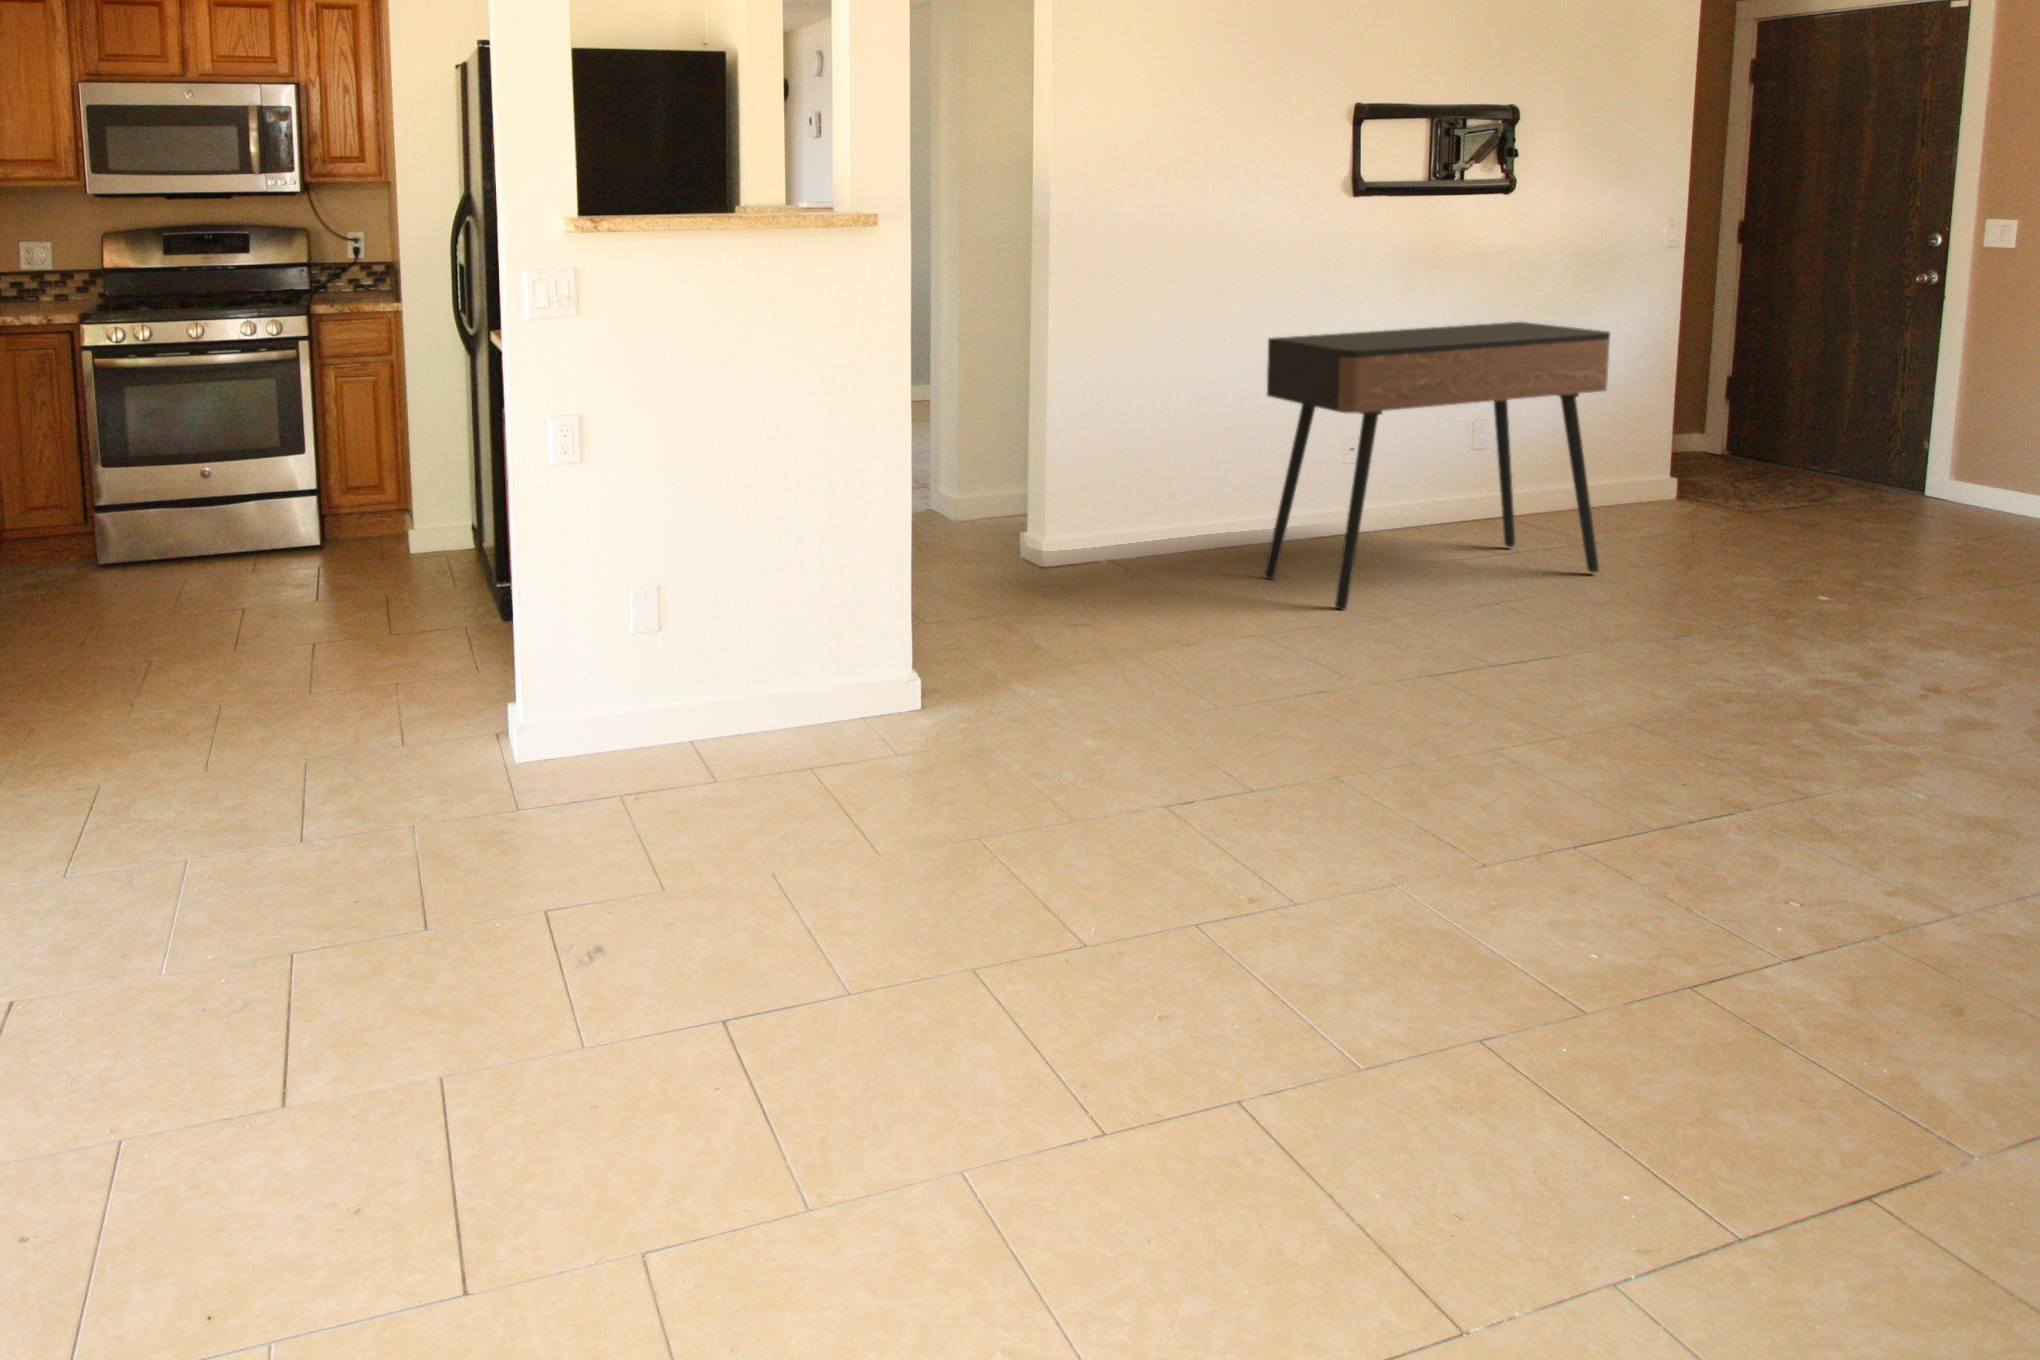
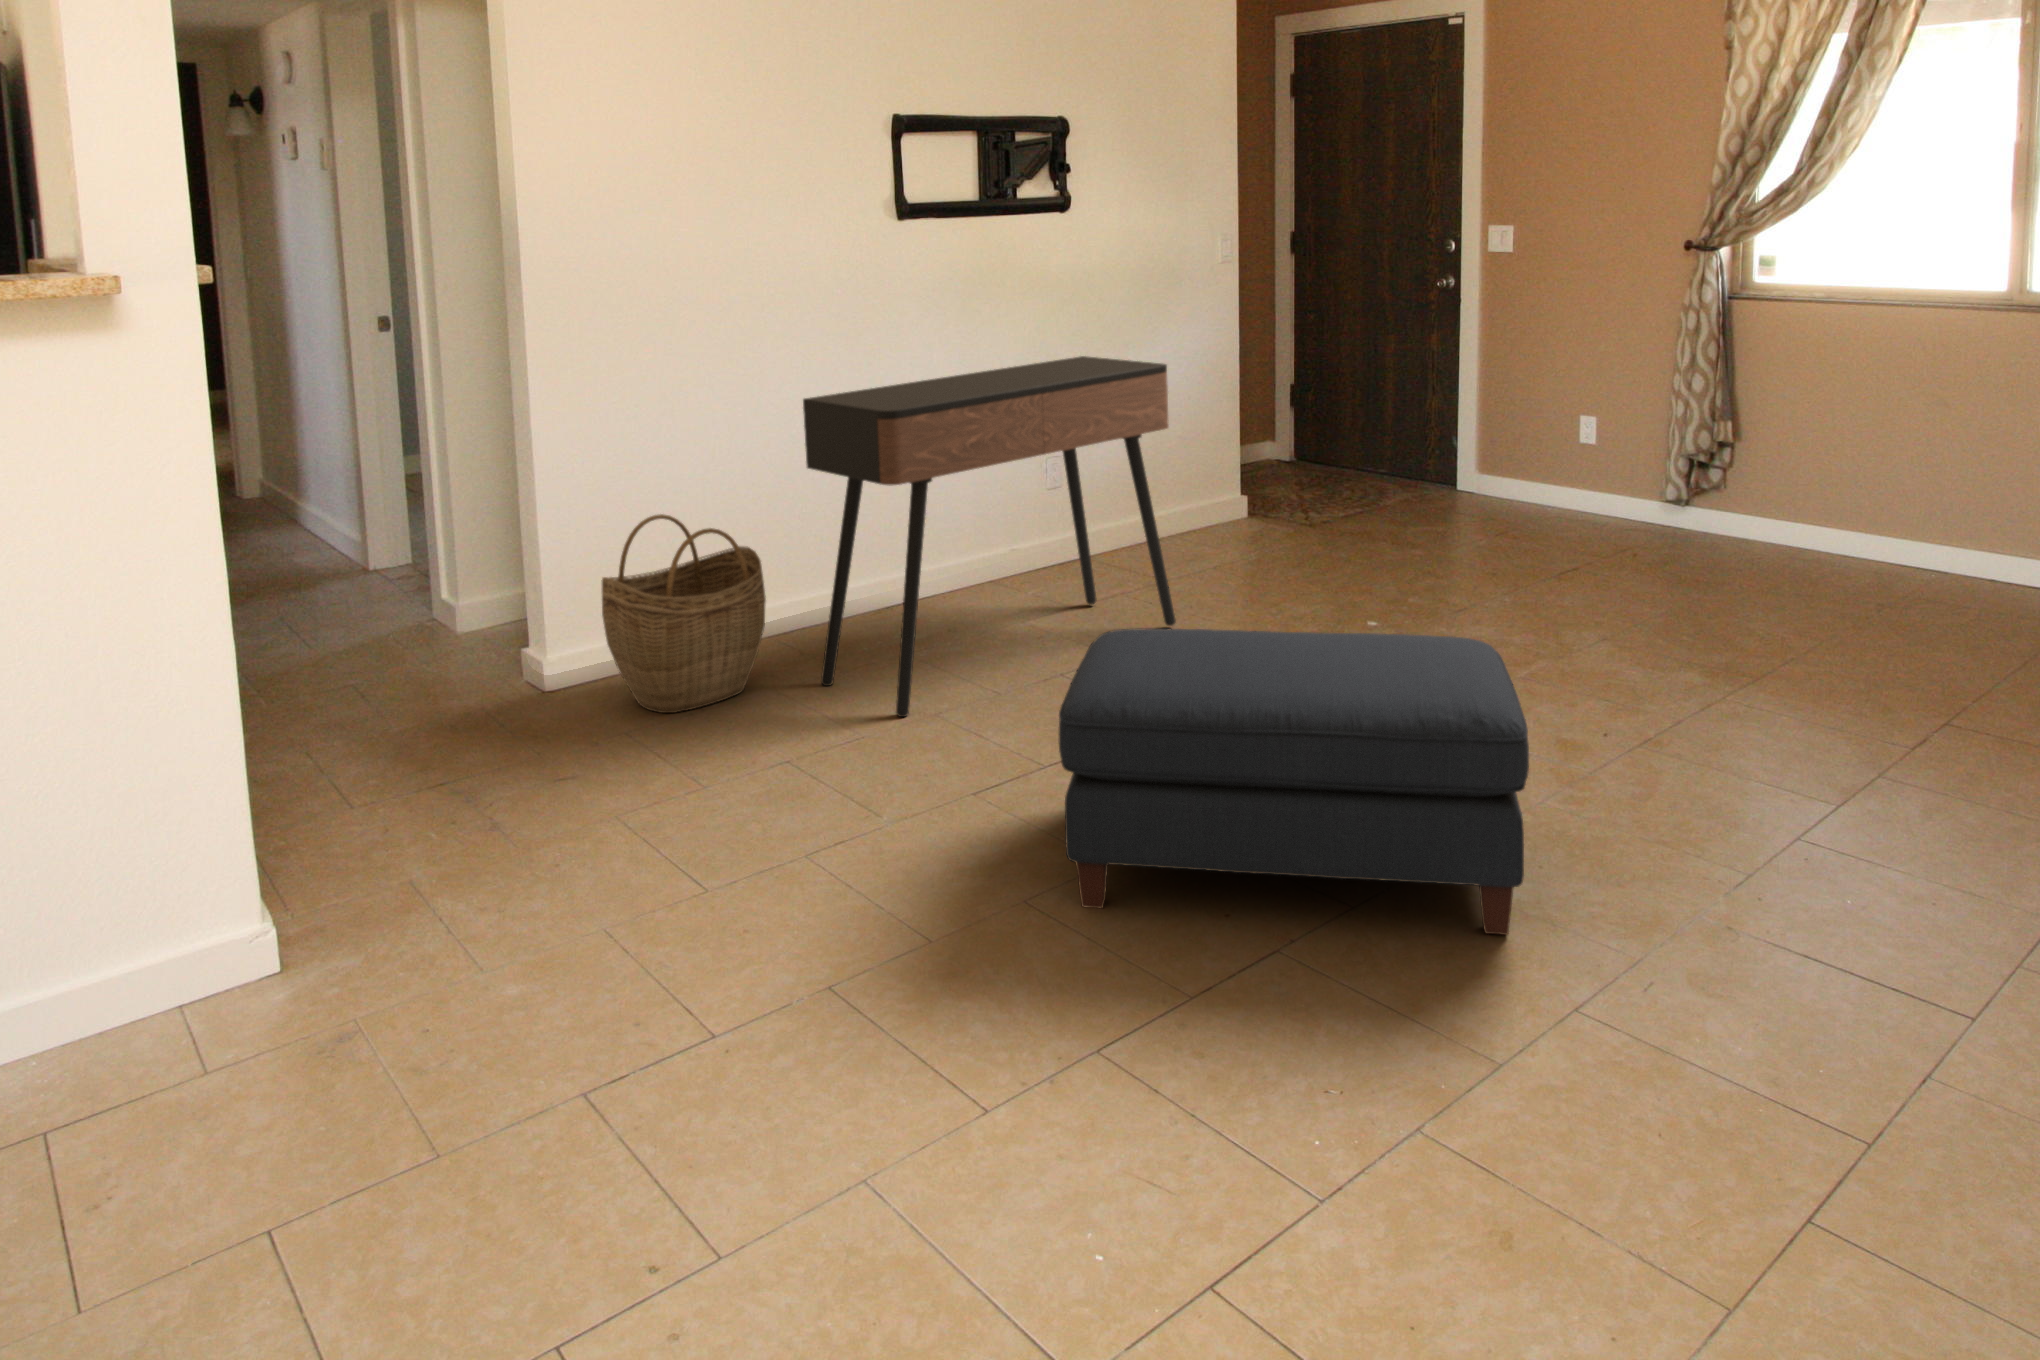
woven basket: none [1090,424,1222,582] -> present [602,514,766,713]
ottoman: none [1516,546,2009,851] -> present [1059,629,1529,935]

